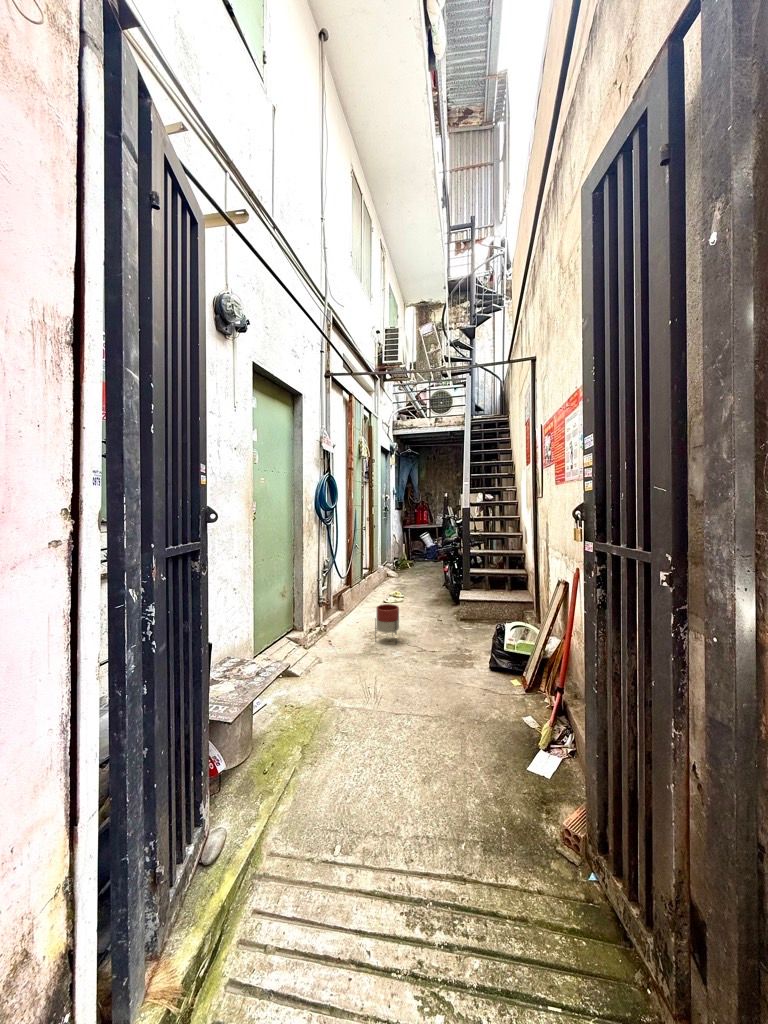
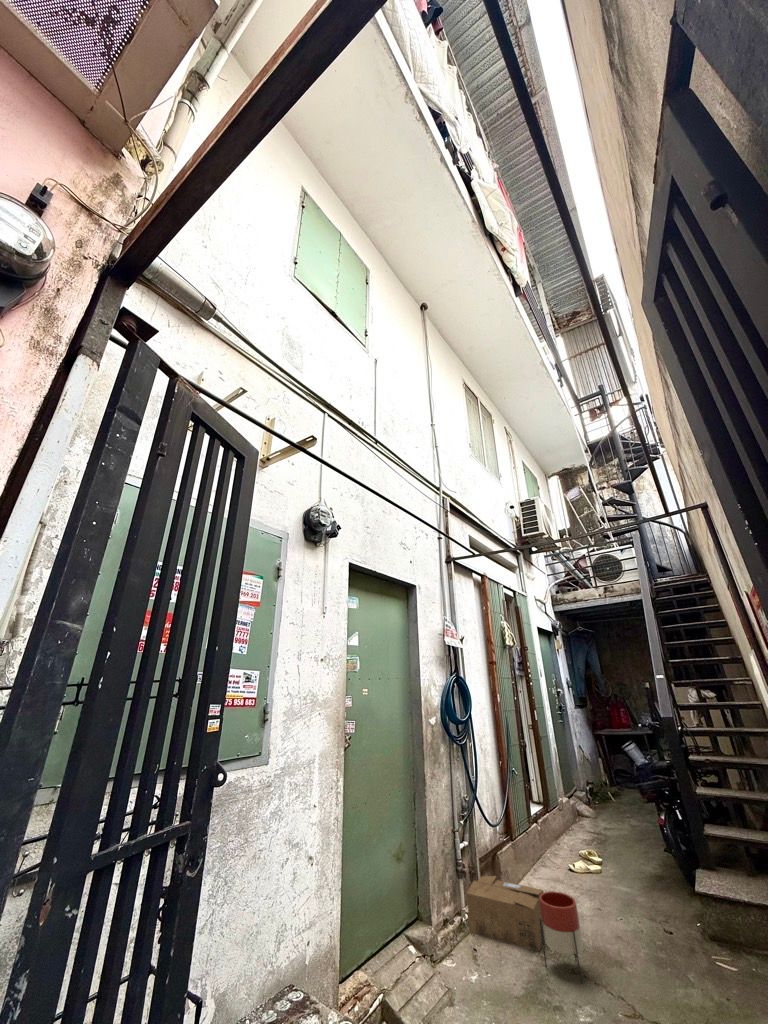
cardboard box: none [325,604,375,637] -> present [467,876,544,952]

